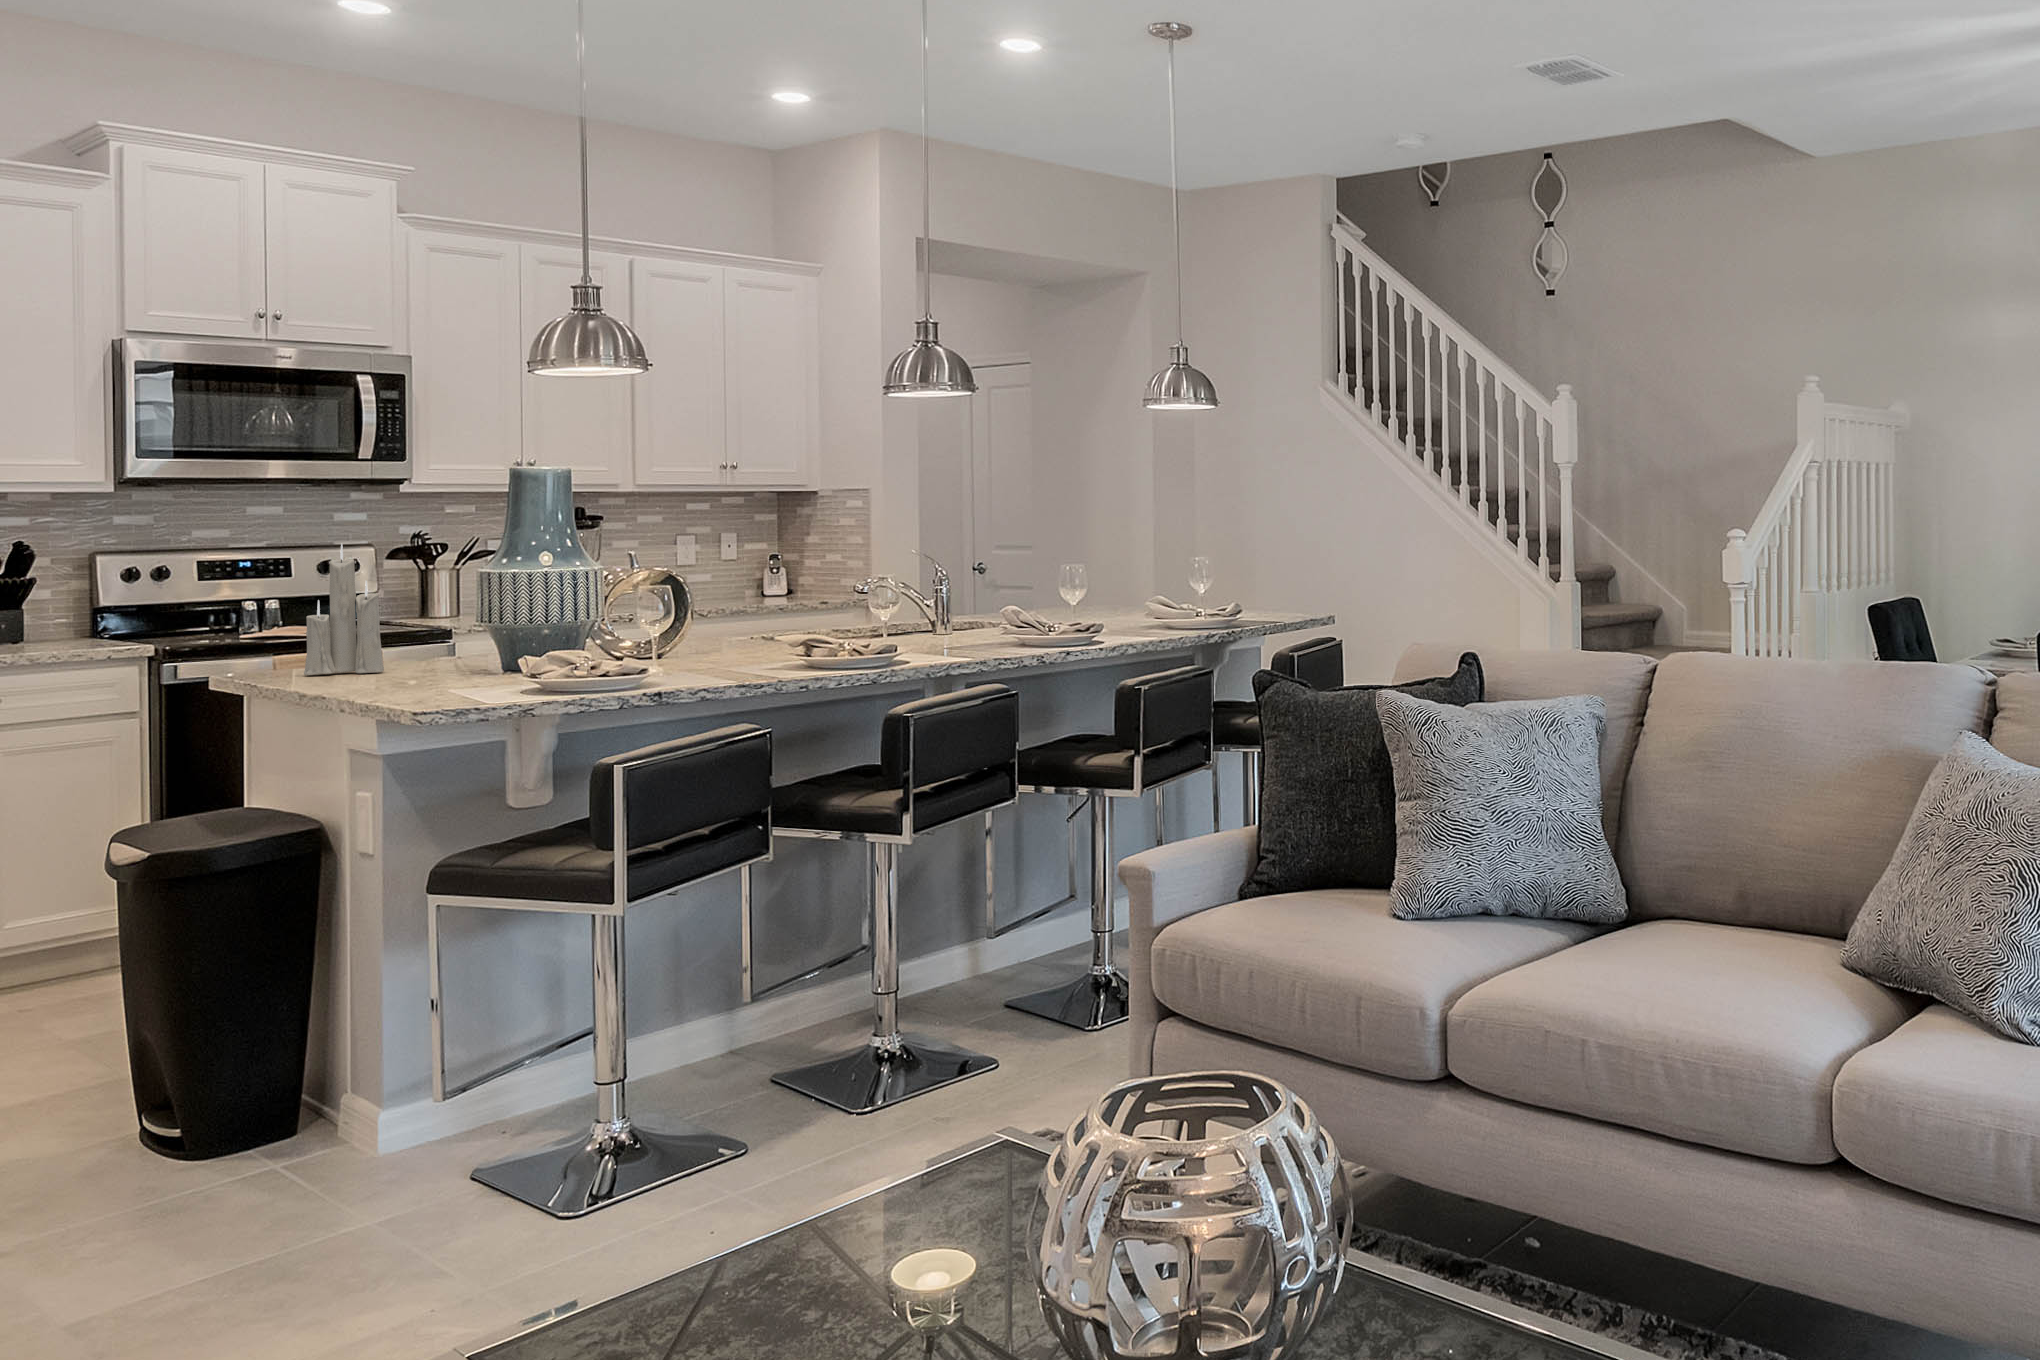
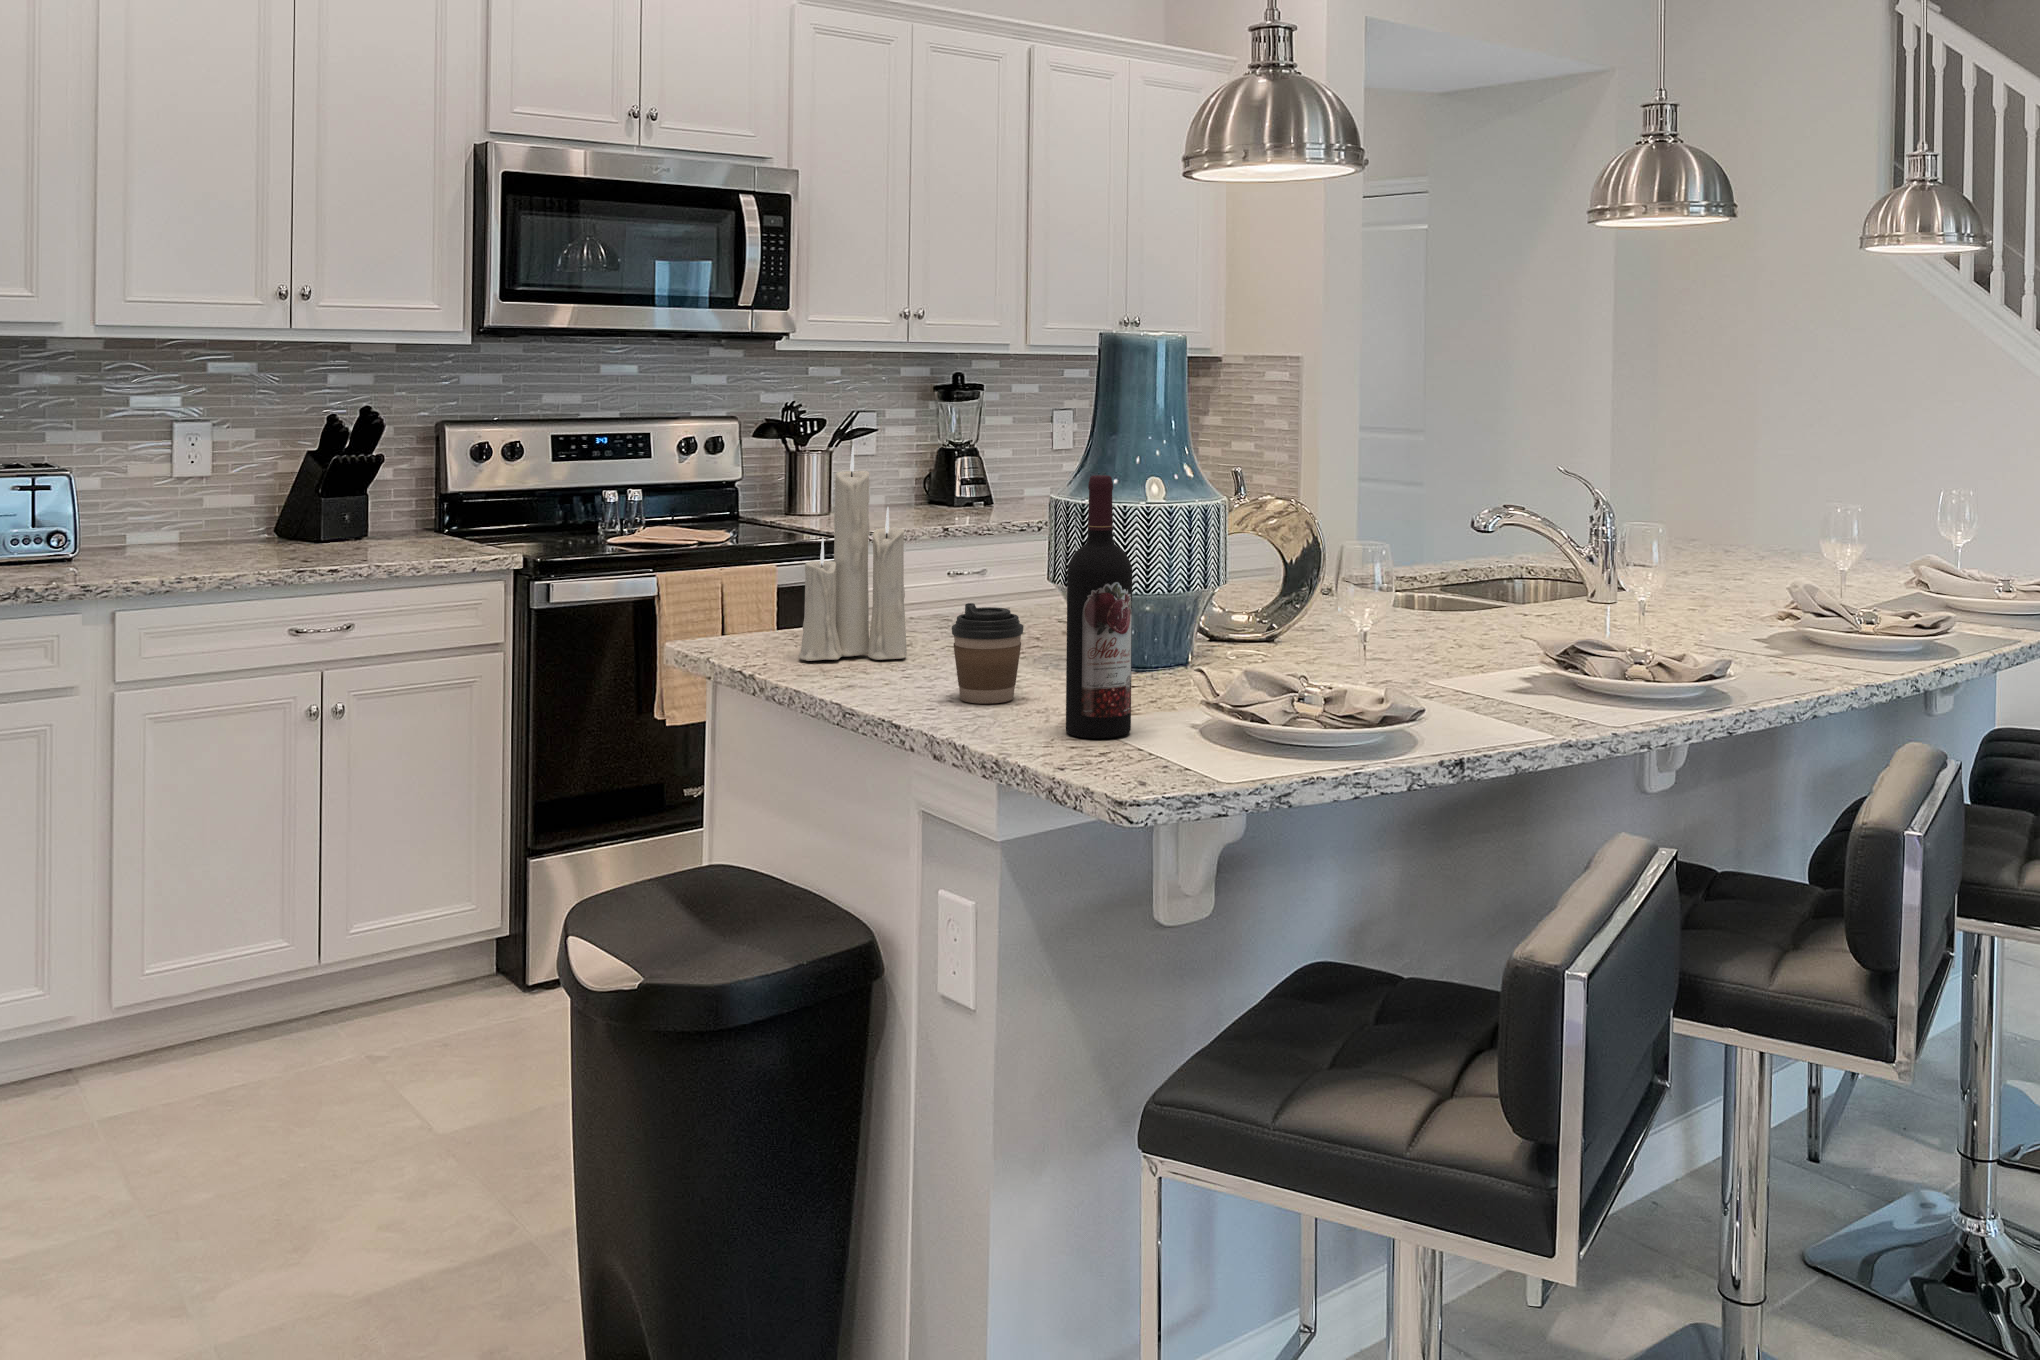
wine bottle: none [430,549,474,692] -> present [1066,475,1132,738]
coffee cup: none [381,629,430,685] -> present [952,603,1023,704]

